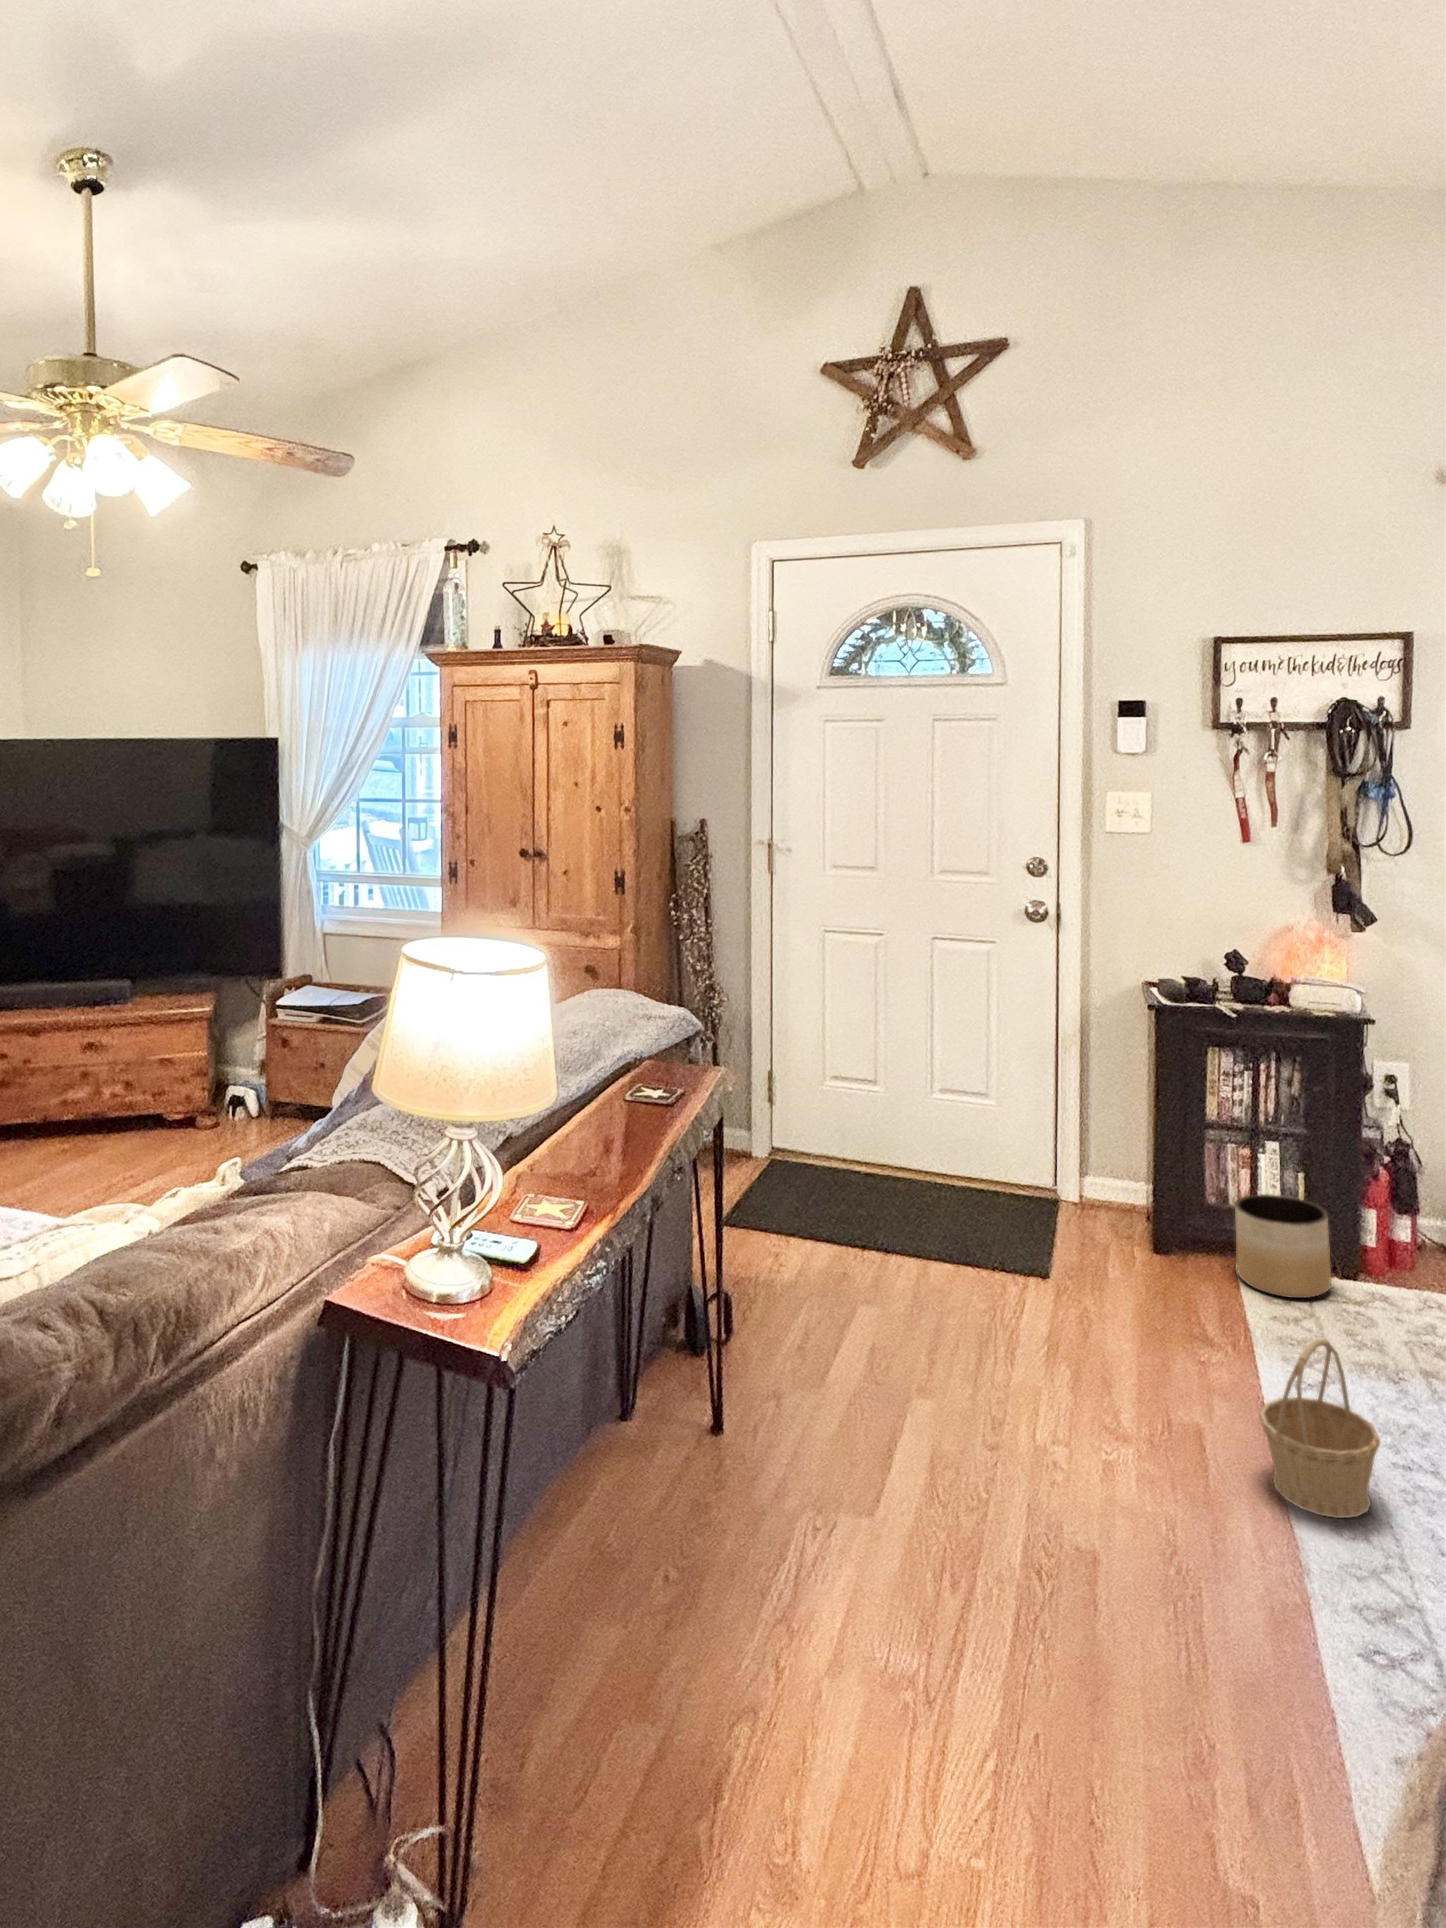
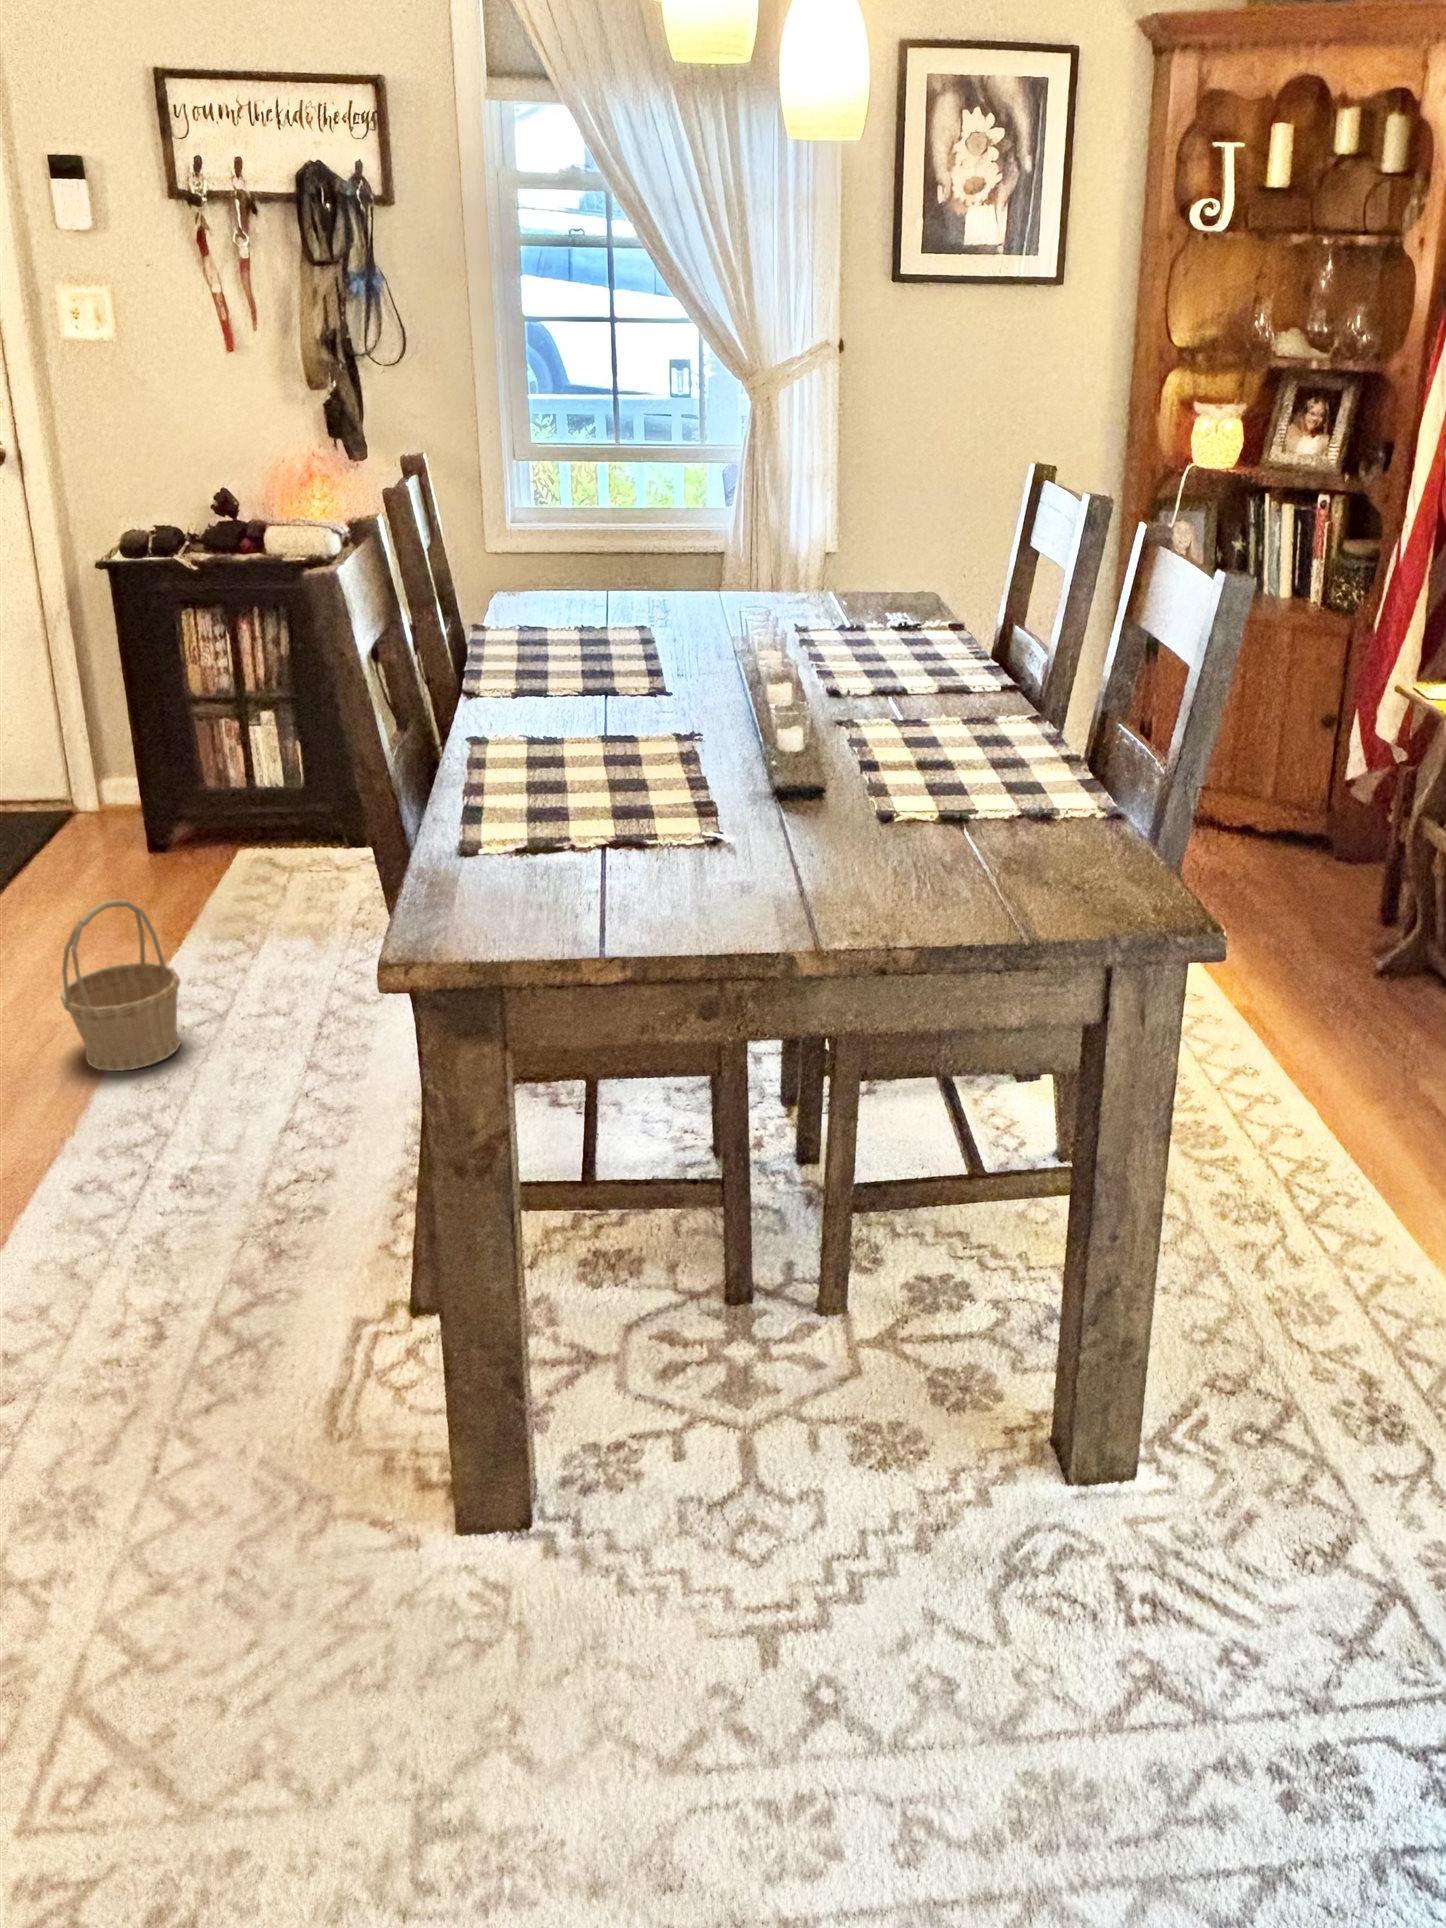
planter: present [1235,1194,1331,1298] -> none [211,769,317,875]

